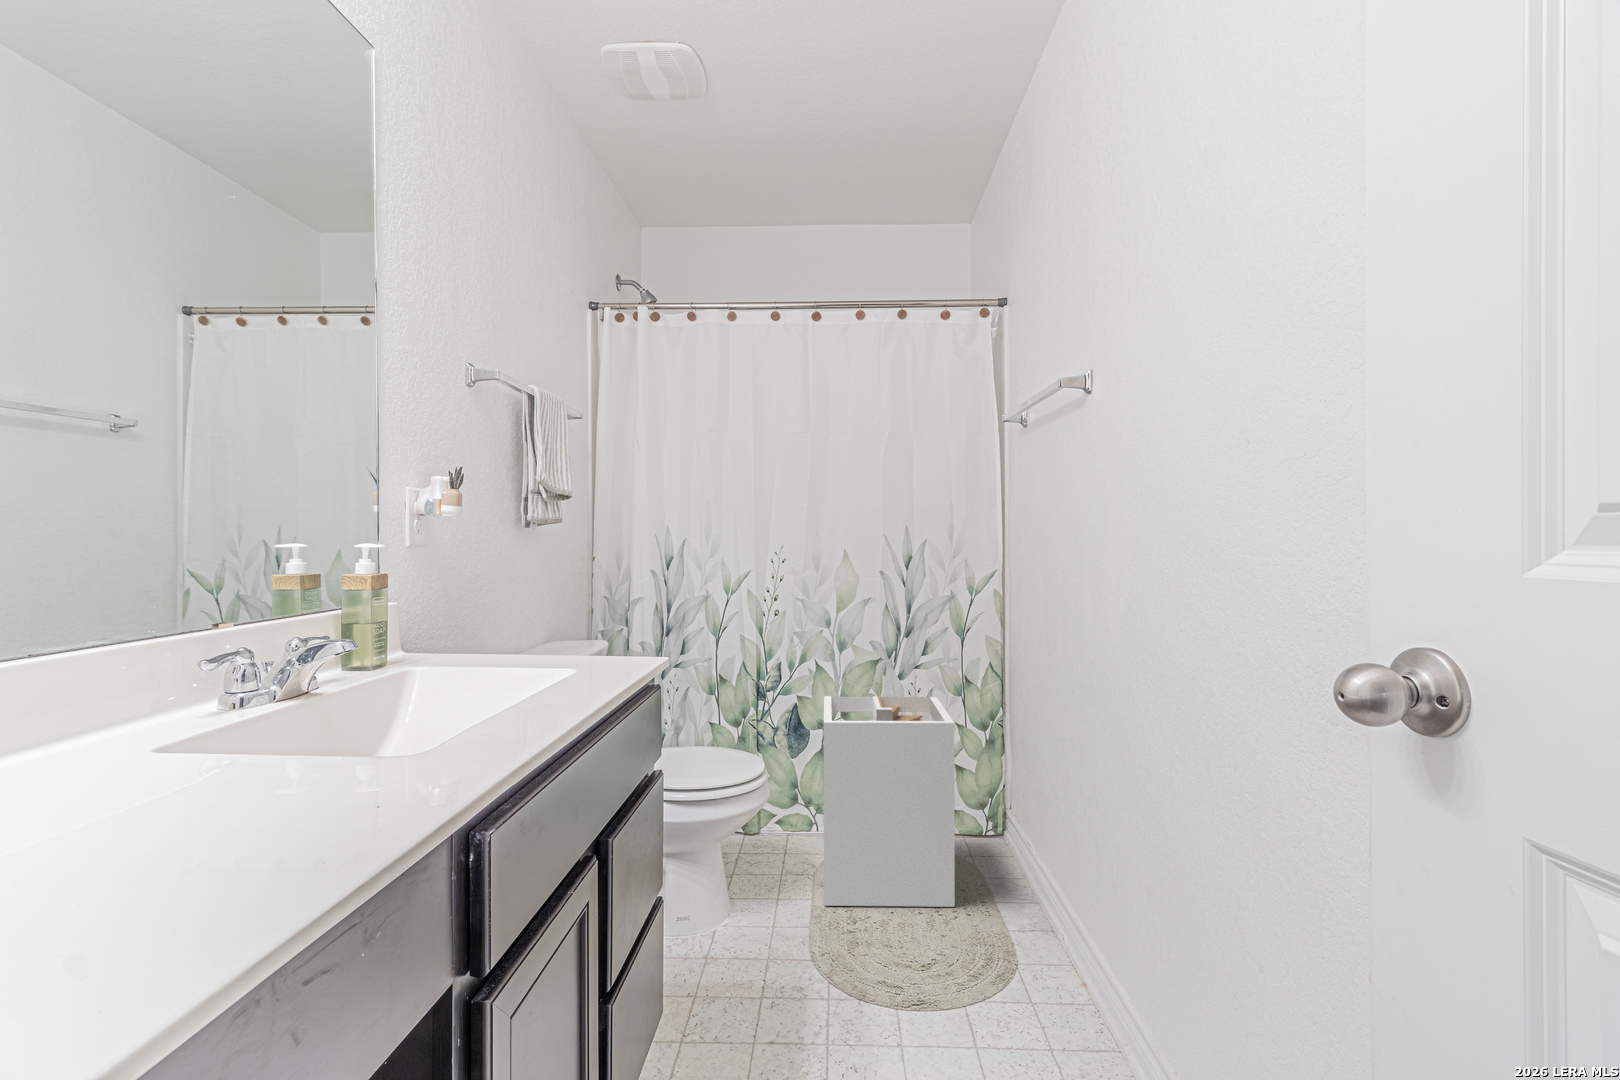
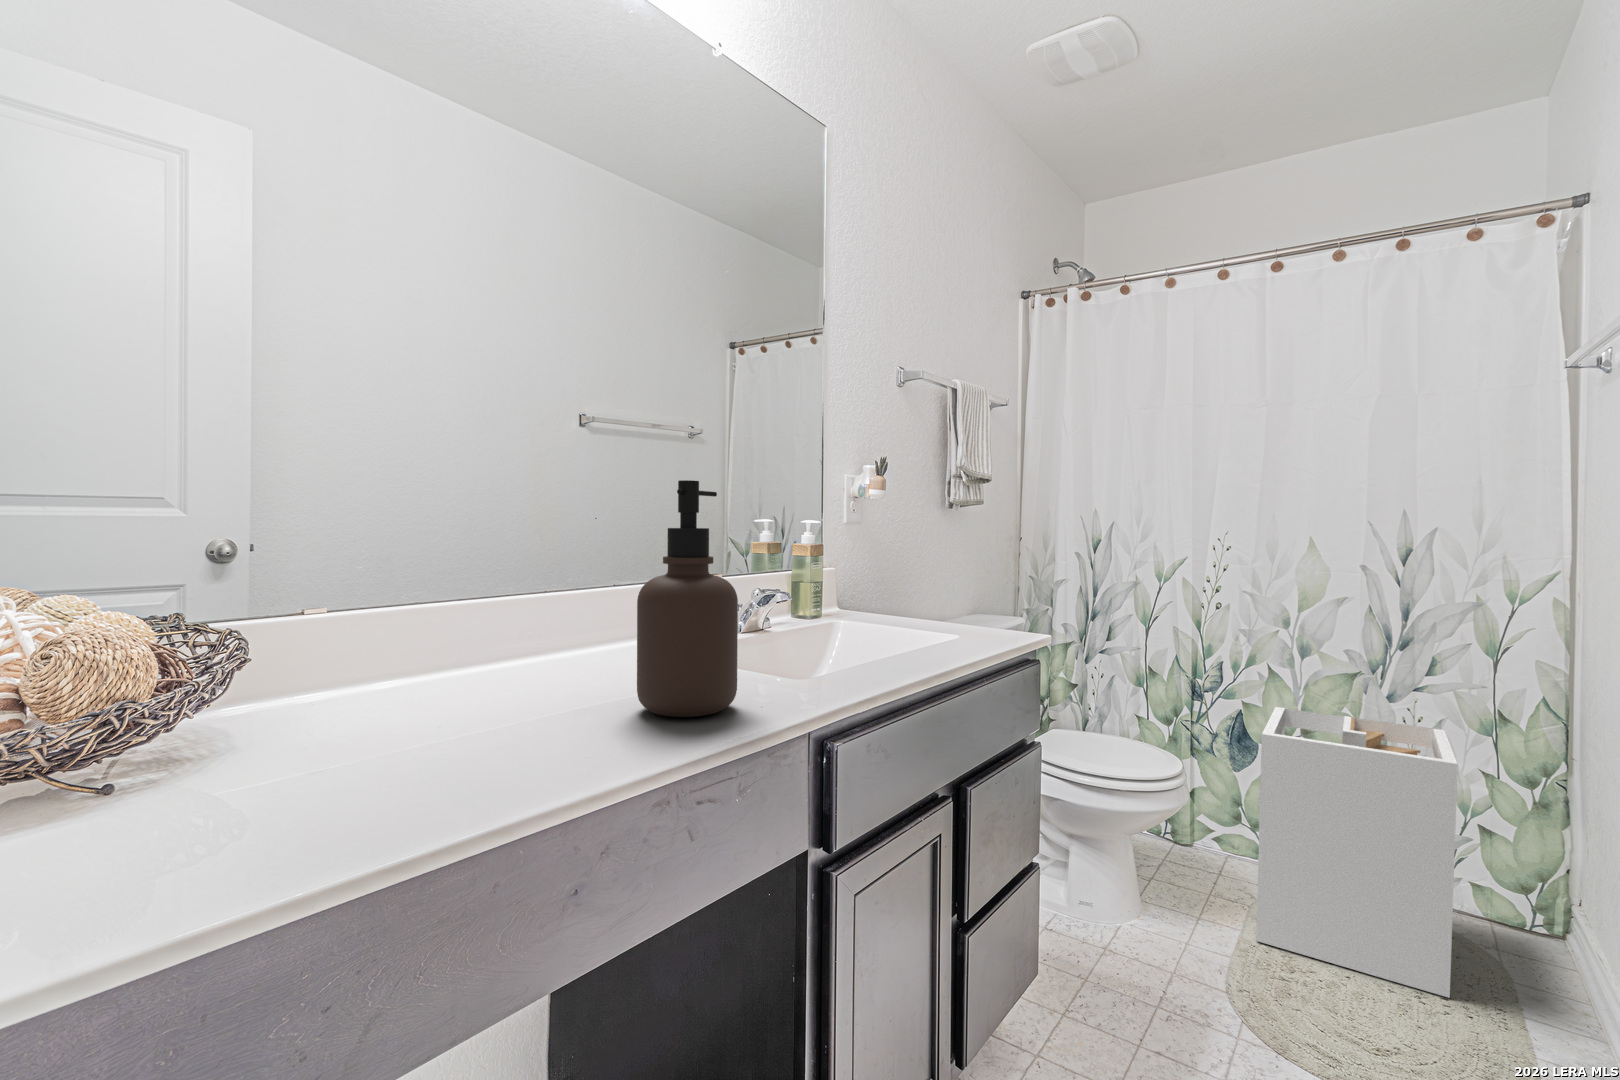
soap dispenser: none [162,498,346,859] -> present [637,480,738,717]

